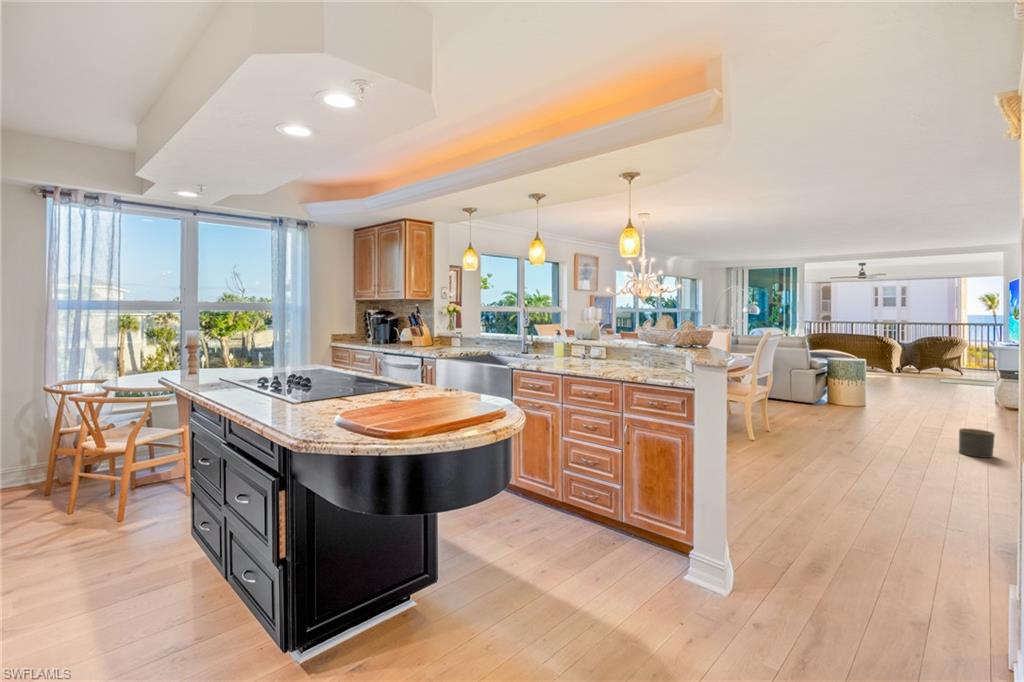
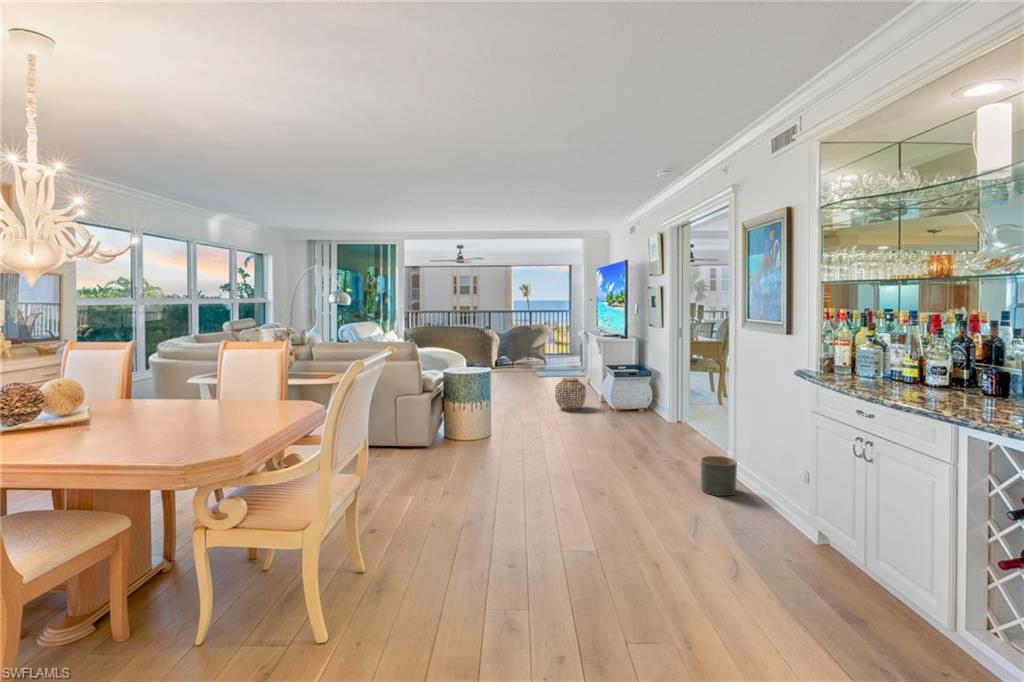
woven basket: none [907,377,940,405] -> present [555,378,586,411]

